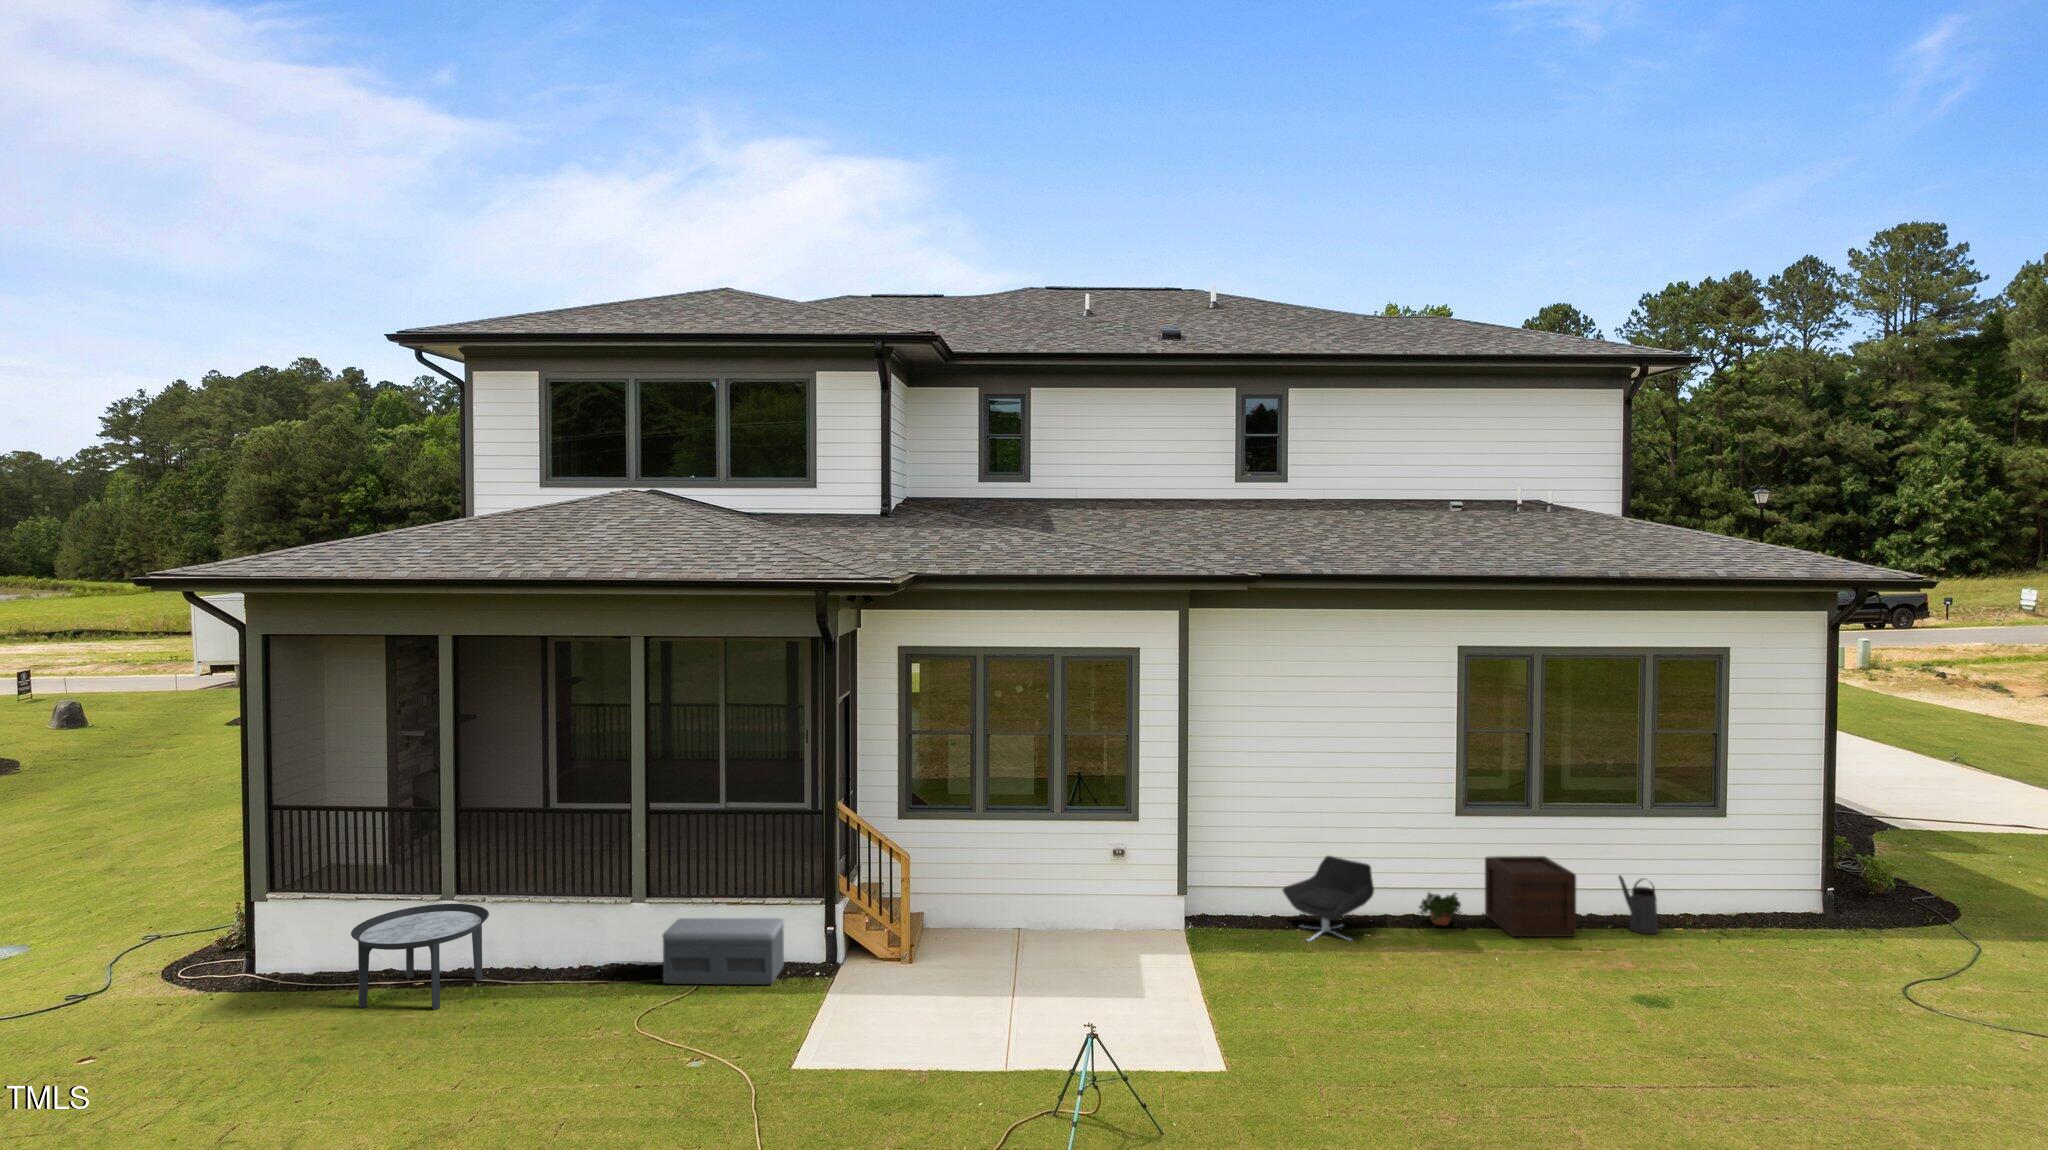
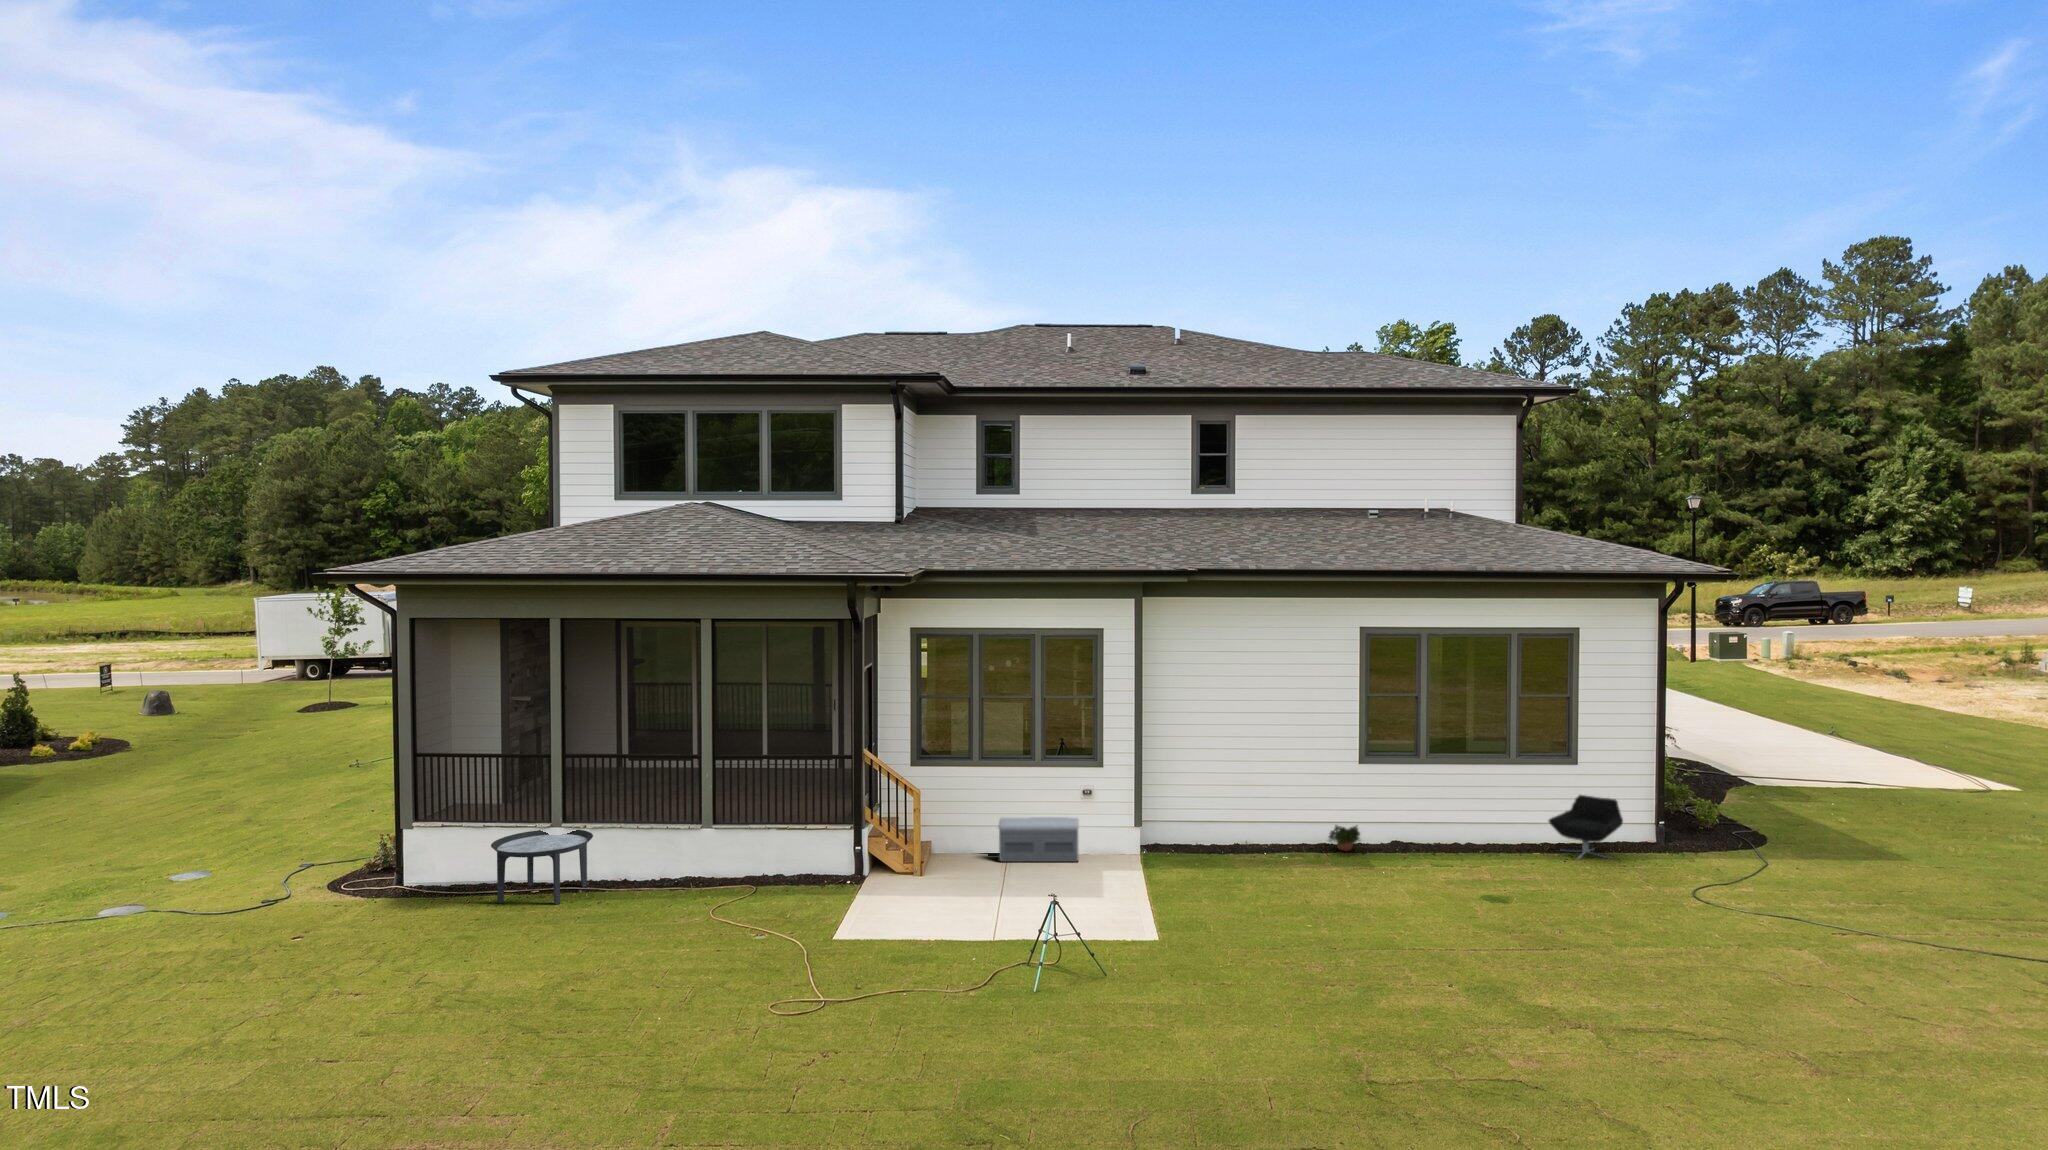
lounge chair: present [1283,856,1374,941] -> present [1549,795,1623,859]
wooden crate: present [1485,856,1576,937] -> none [1382,796,1450,858]
watering can: present [1619,876,1659,934] -> none [1489,811,1517,856]
storage bench: present [662,918,784,985] -> present [998,817,1079,862]

